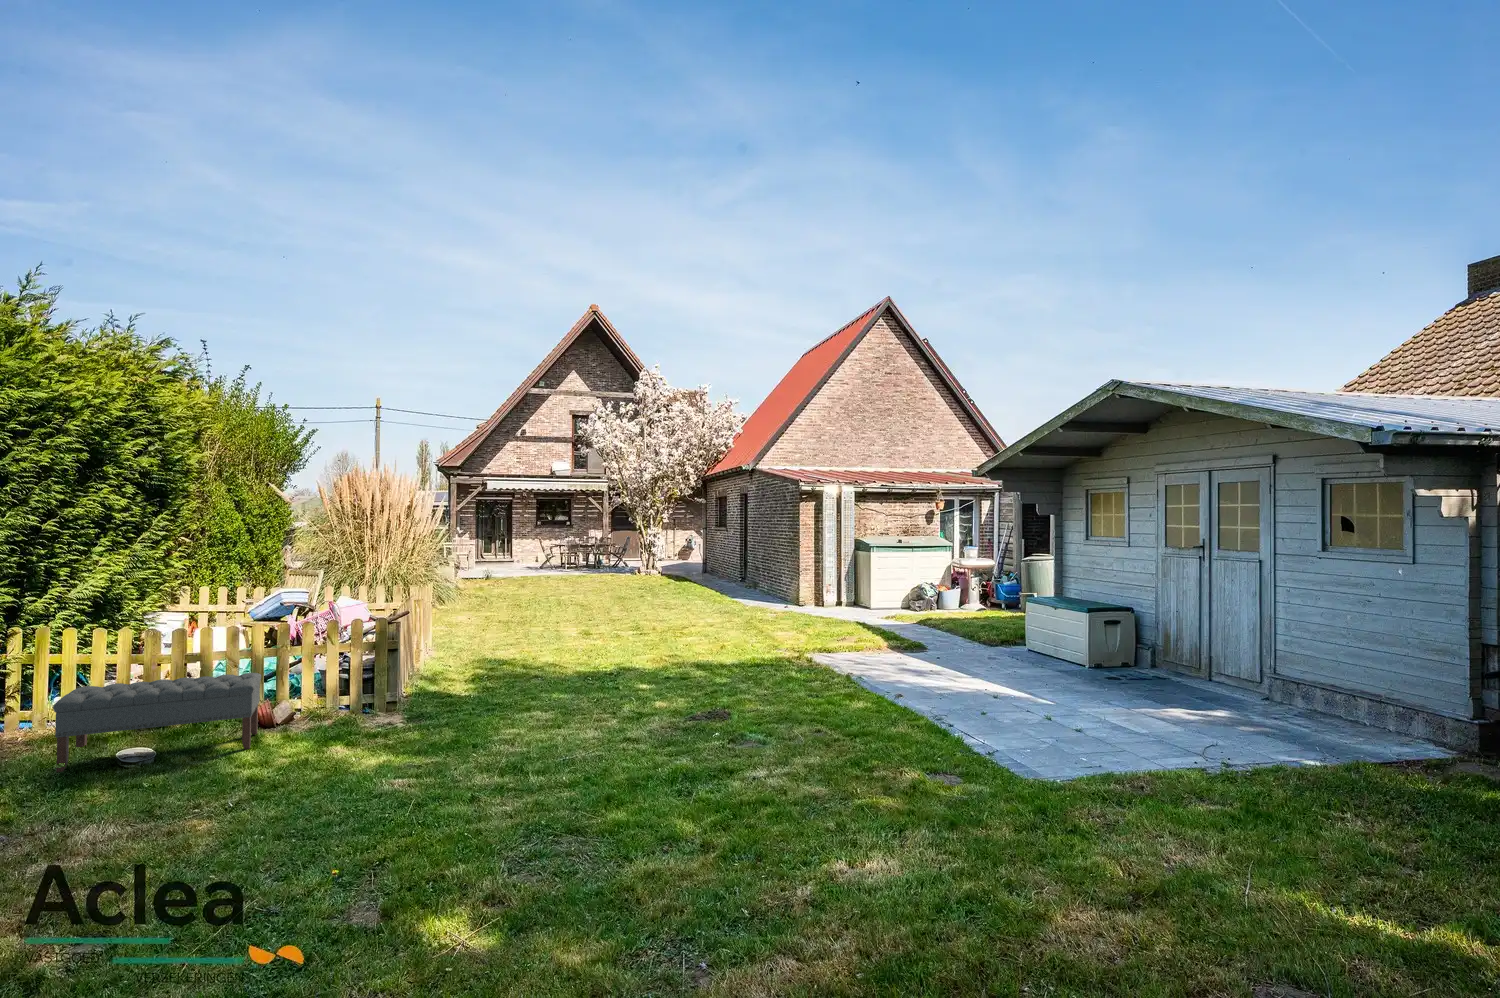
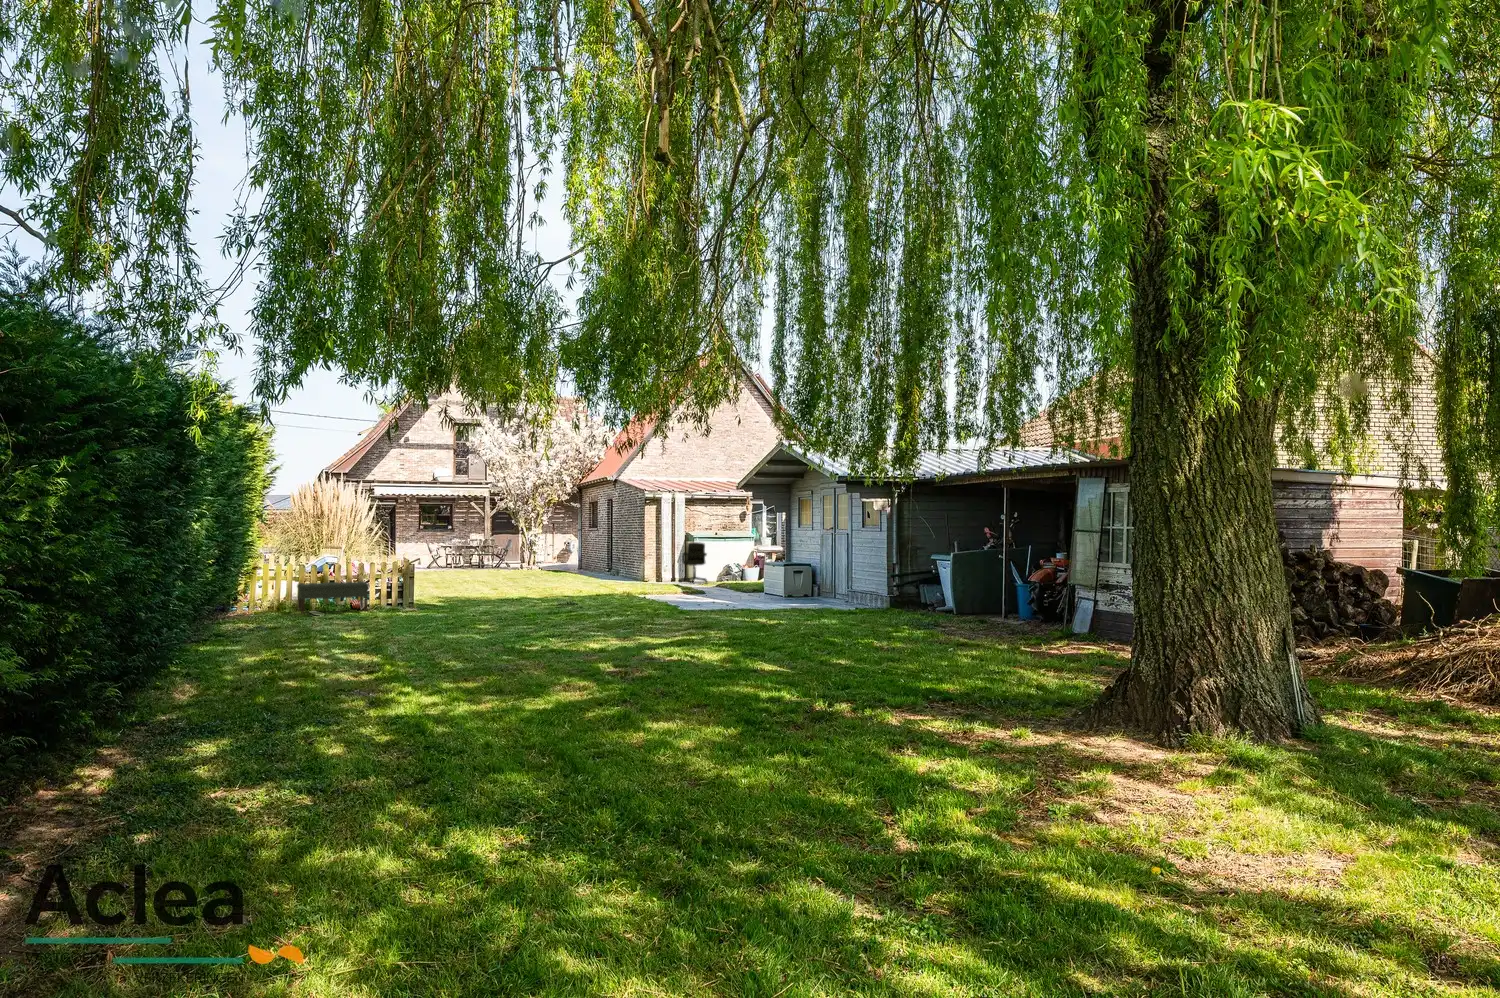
chair: none [854,554,897,615] -> present [679,542,708,584]

